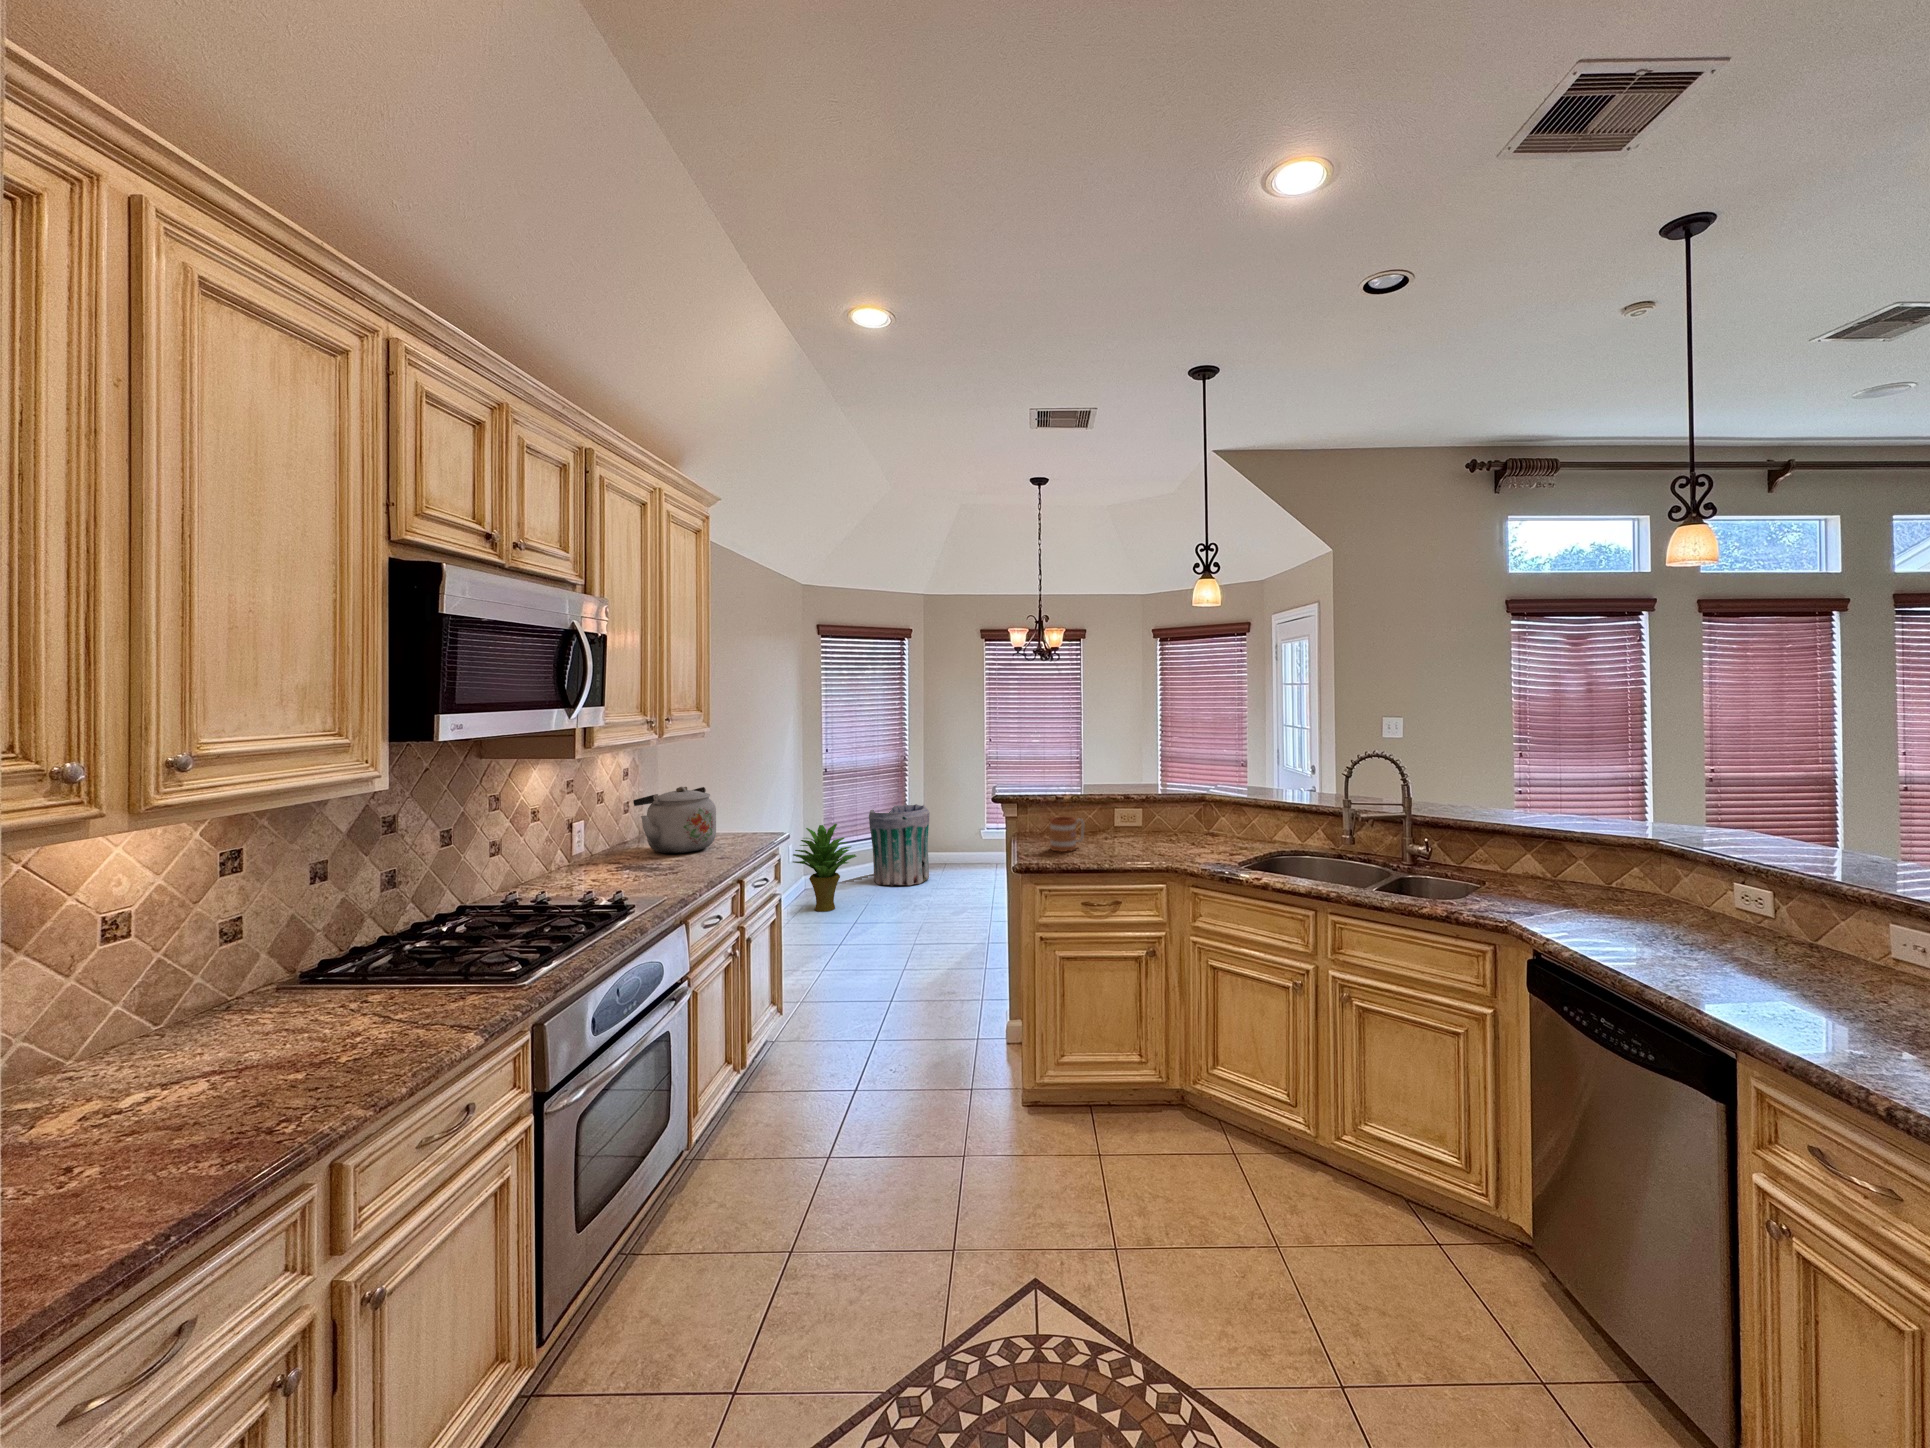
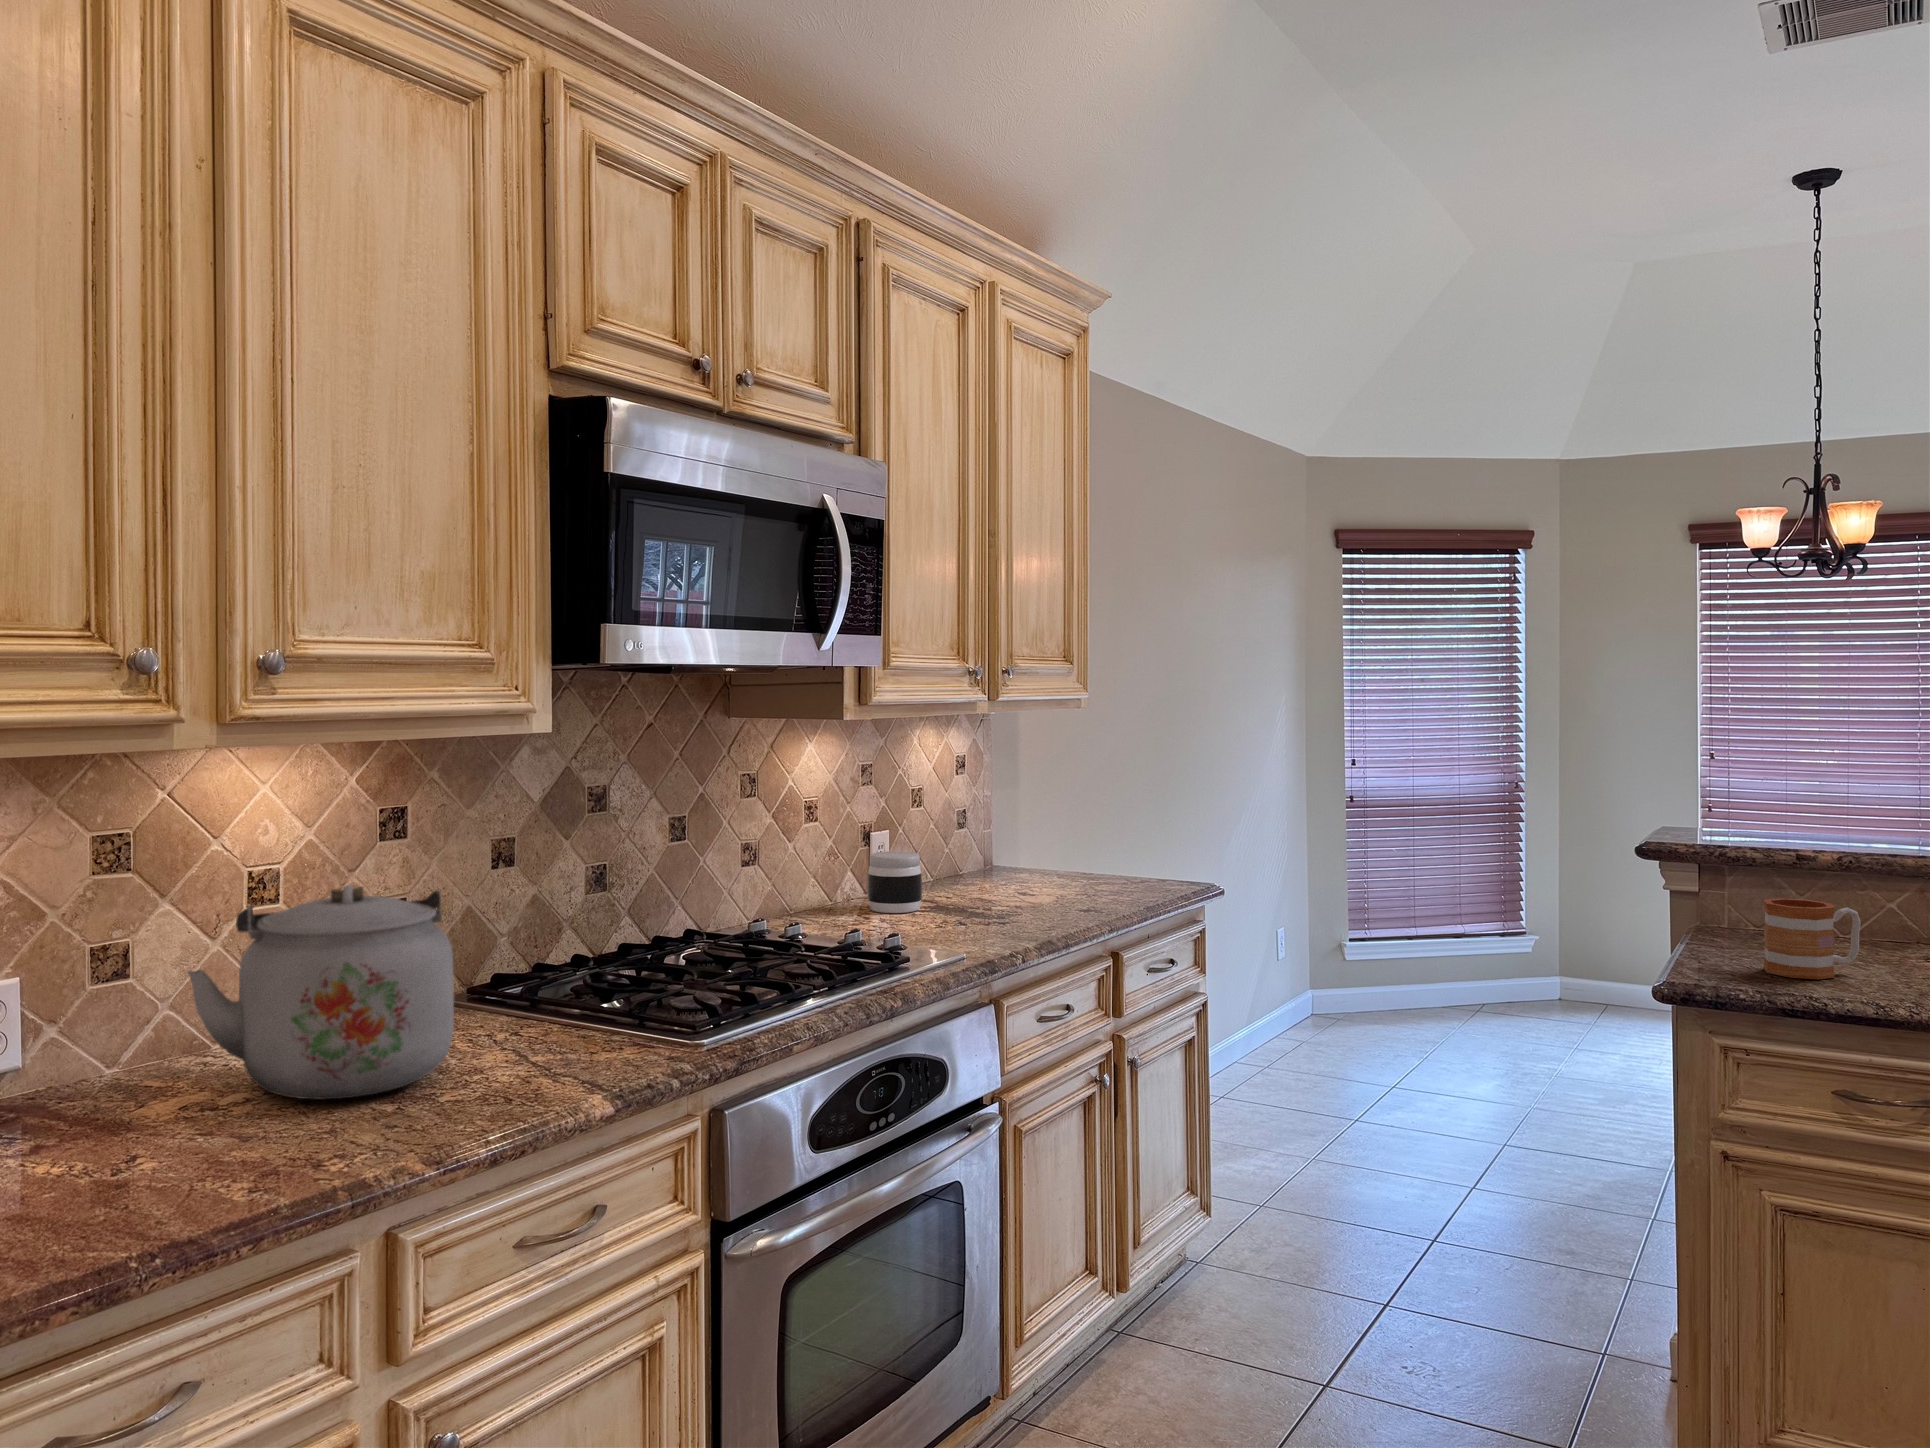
kettle: present [633,787,716,853] -> present [188,885,454,1099]
trash can: present [869,804,929,886] -> none [1432,876,1559,1034]
potted plant: present [793,824,856,912] -> none [1278,896,1401,1057]
jar: none [580,833,617,873] -> present [868,851,922,913]

